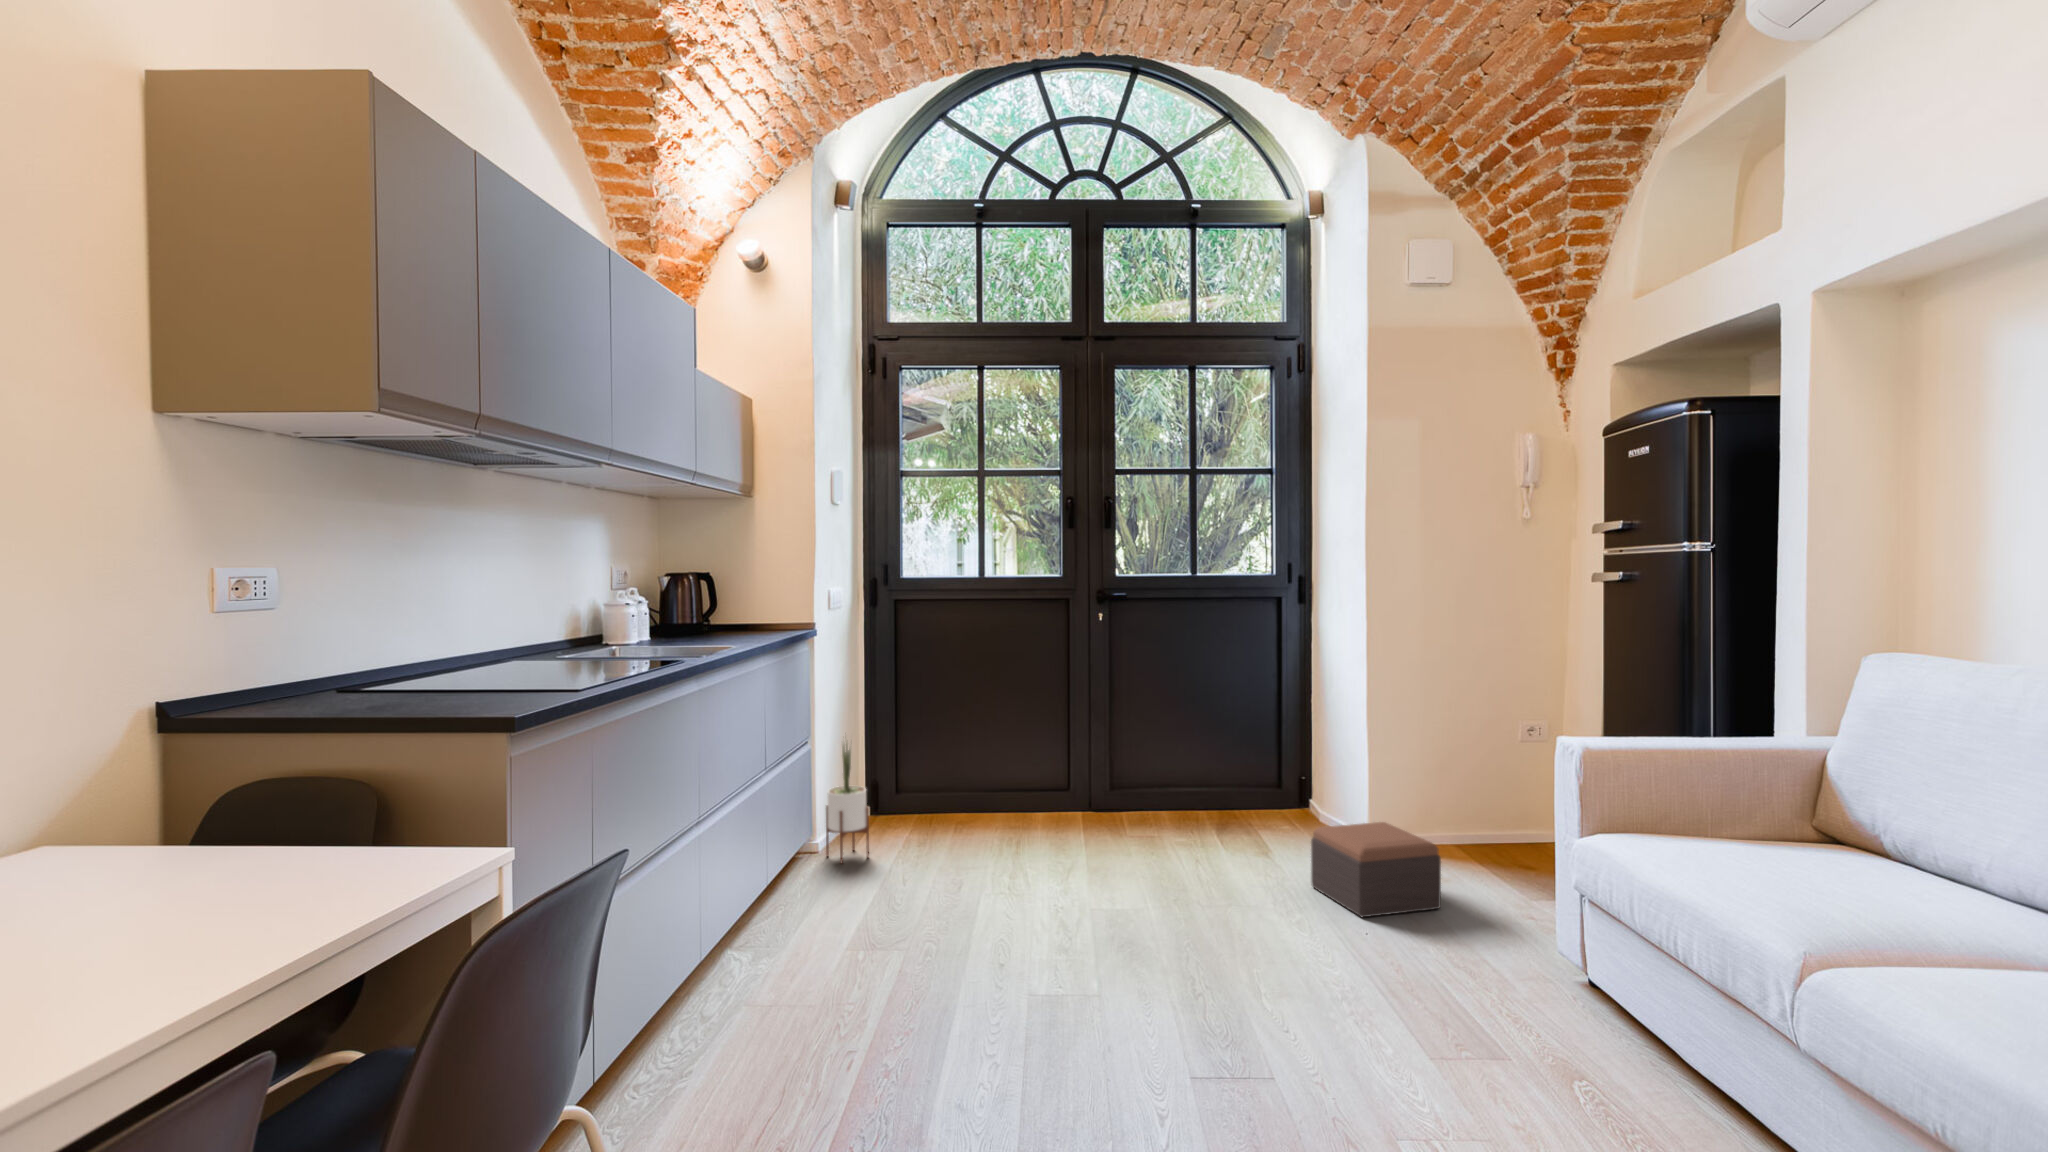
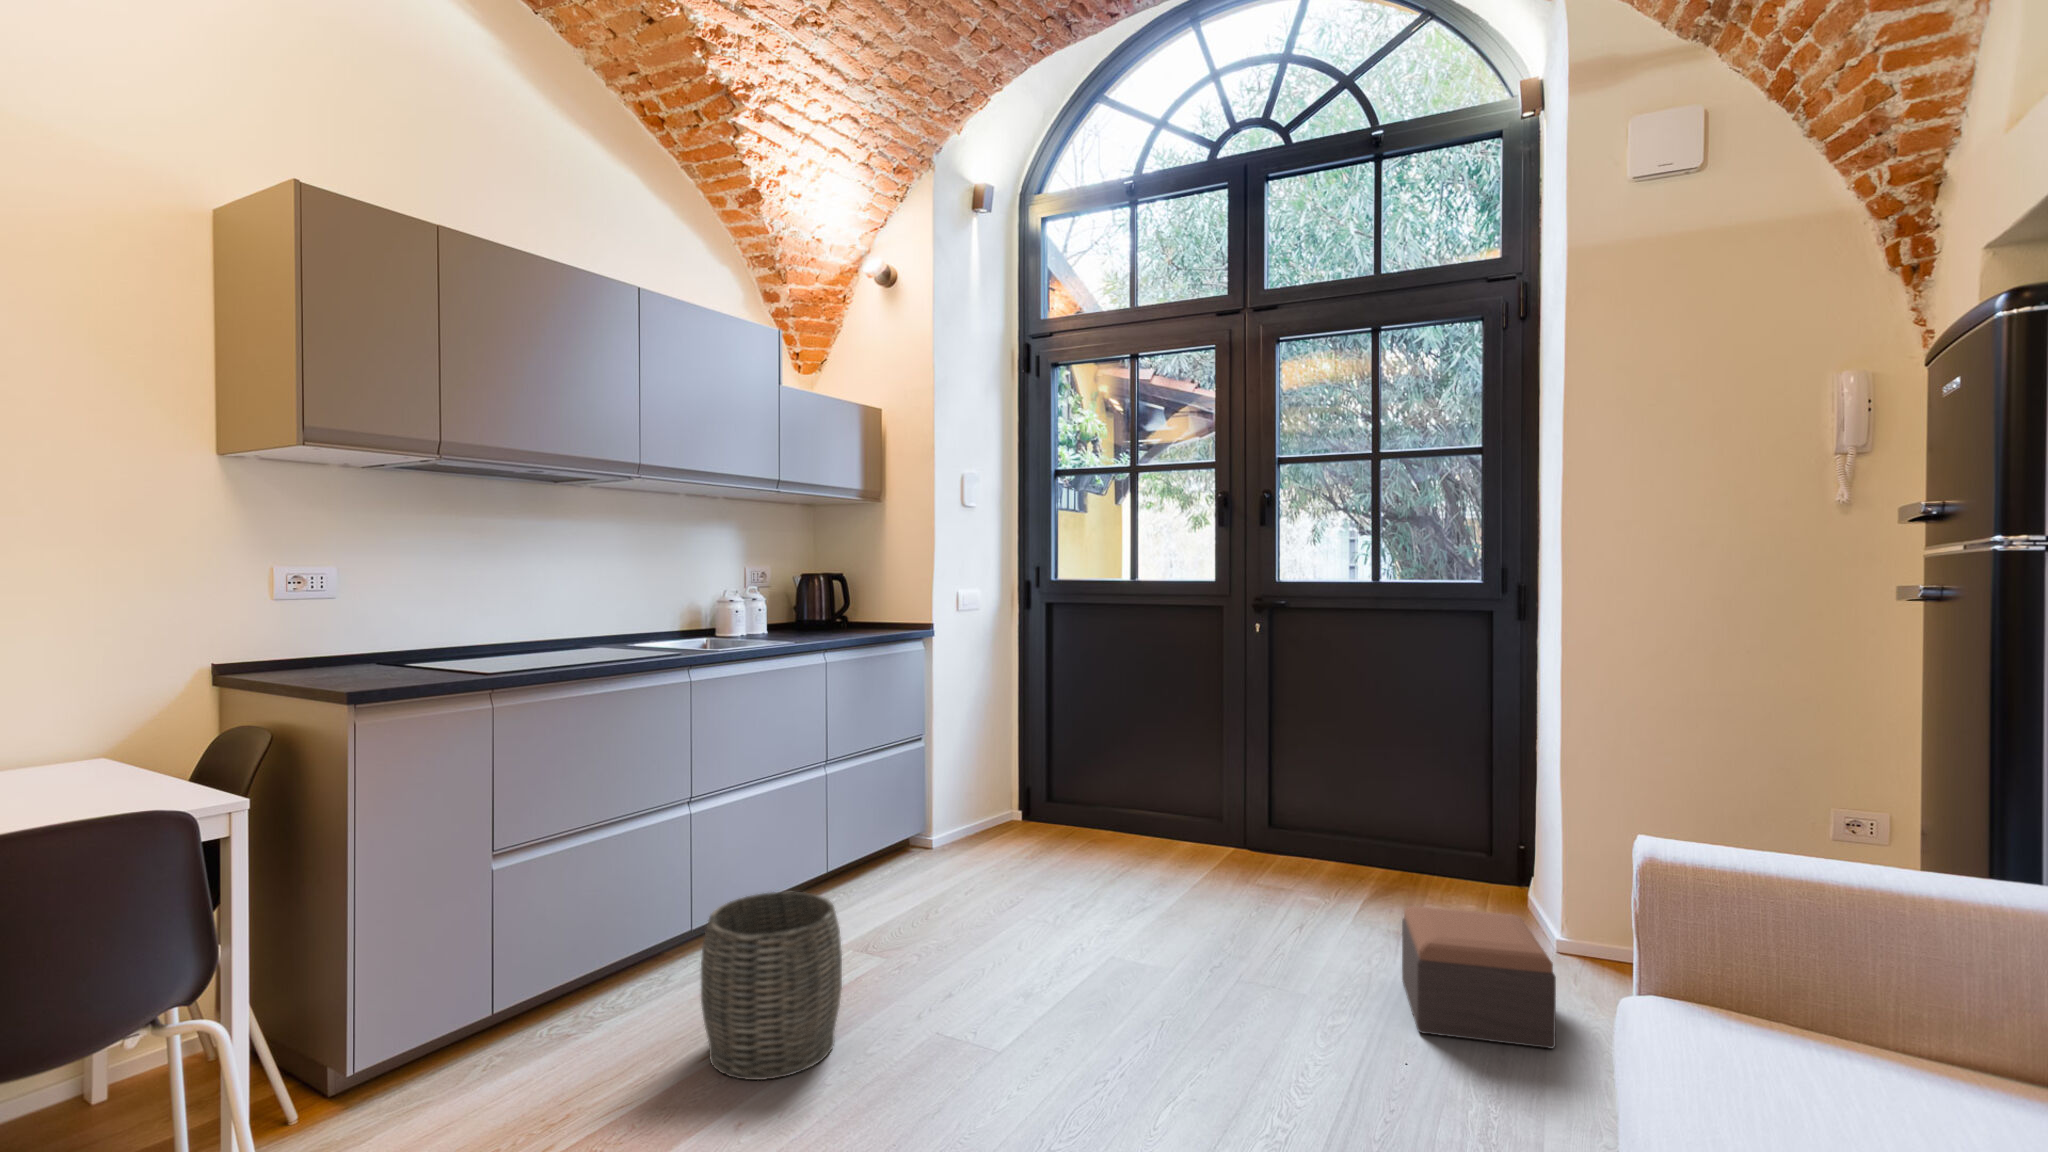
potted plant: present [826,737,869,863] -> none [934,725,971,858]
woven basket: none [848,895,985,1085] -> present [701,892,842,1080]

